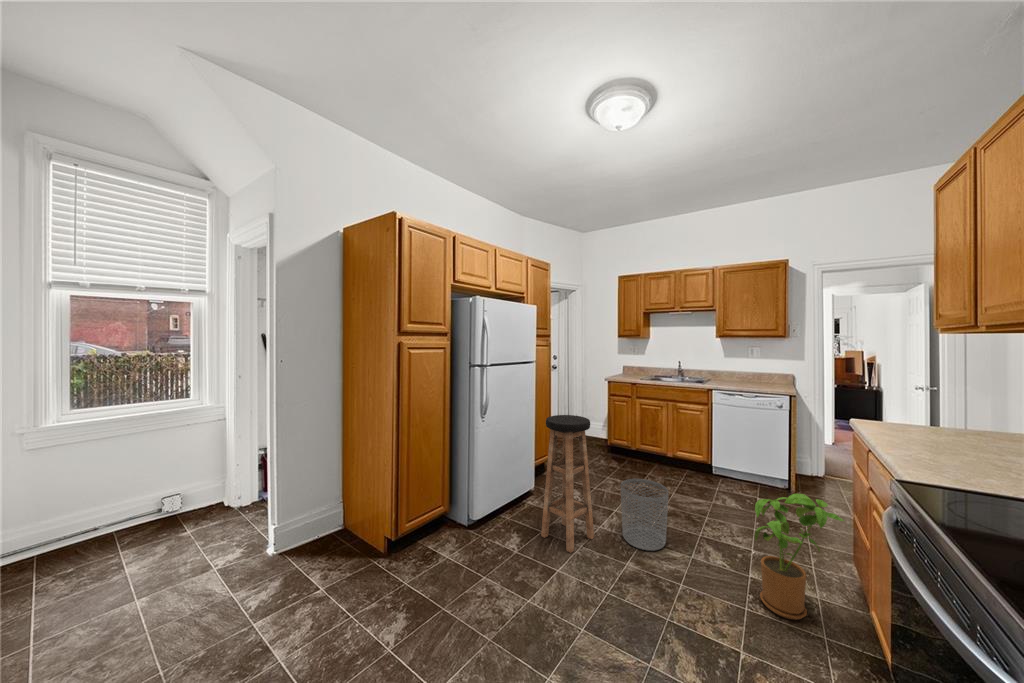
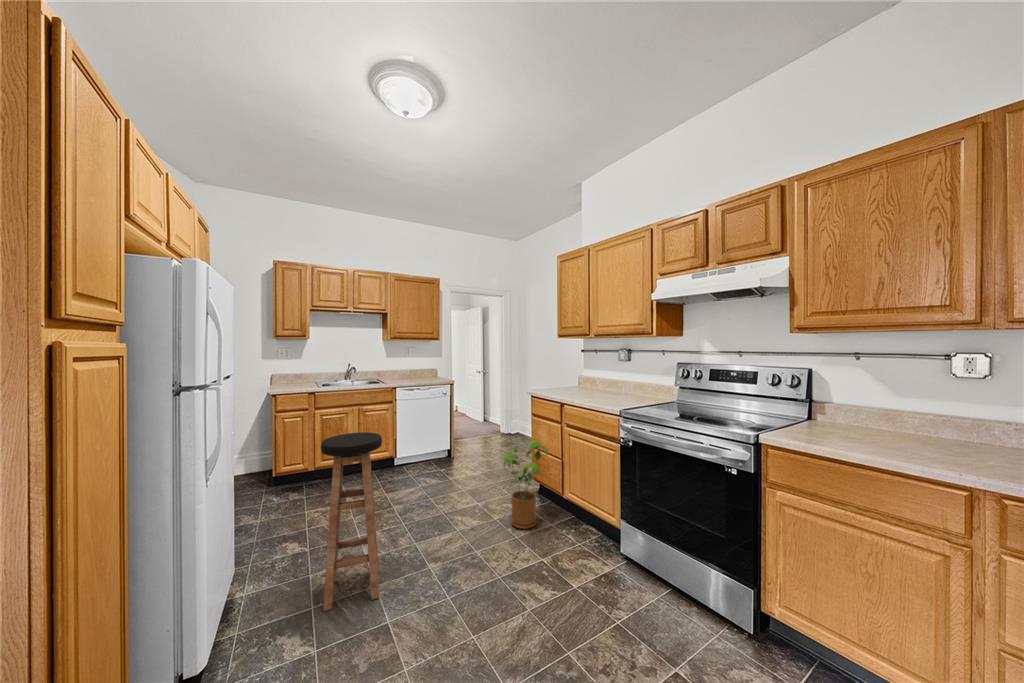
waste bin: present [621,479,668,551] -> none [392,480,439,552]

